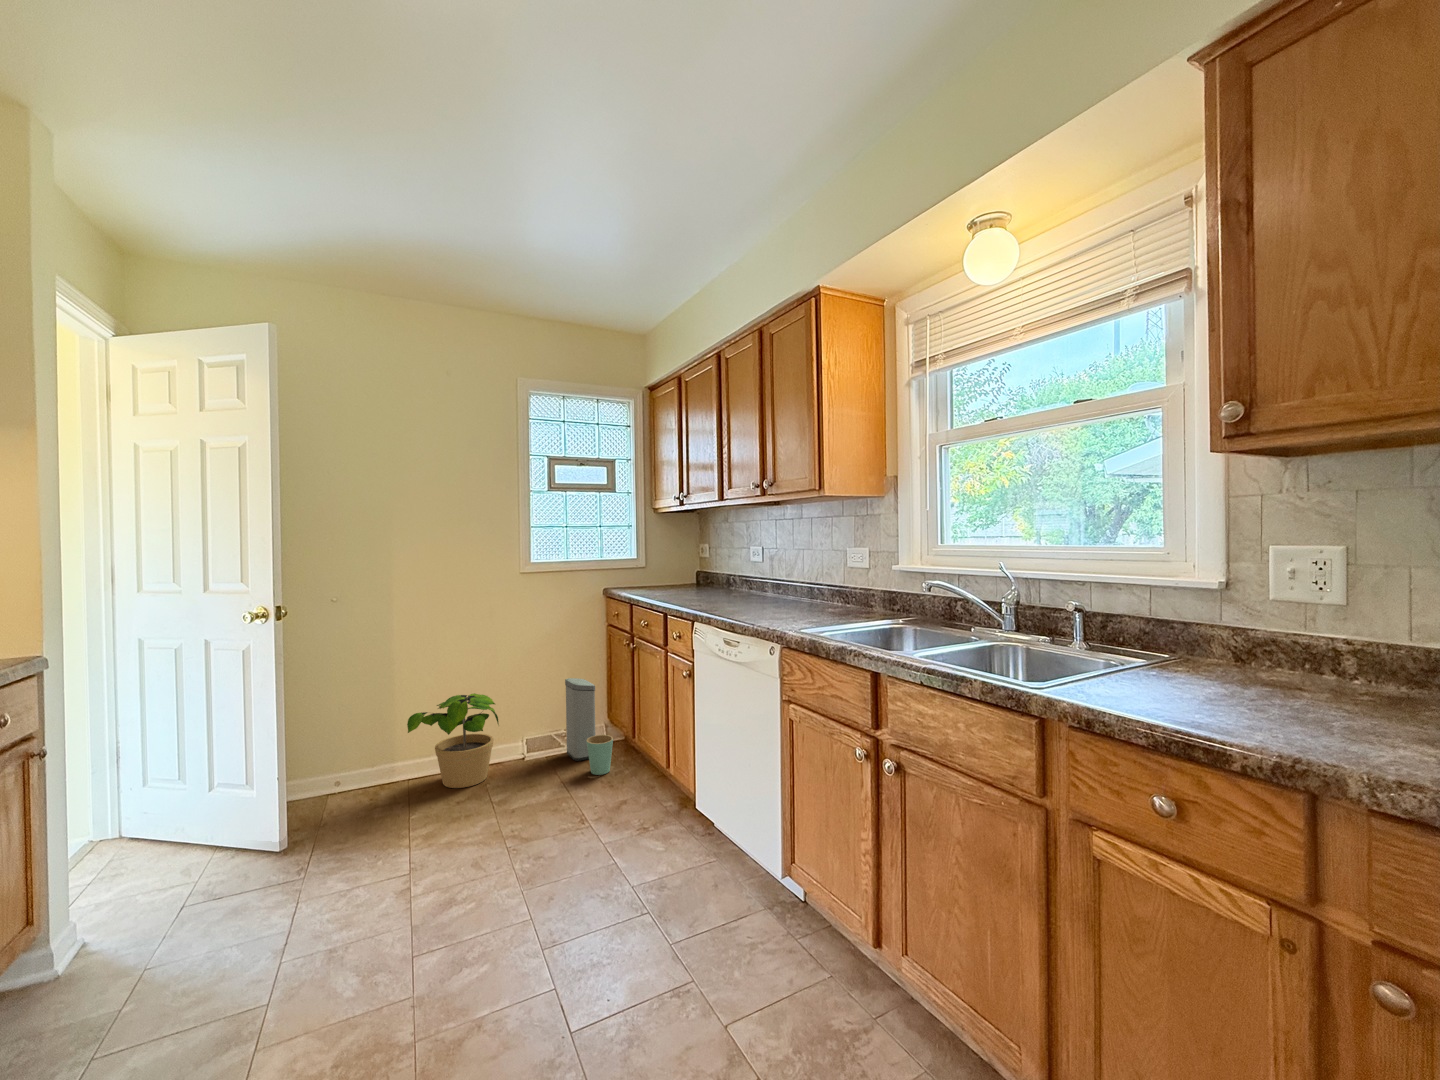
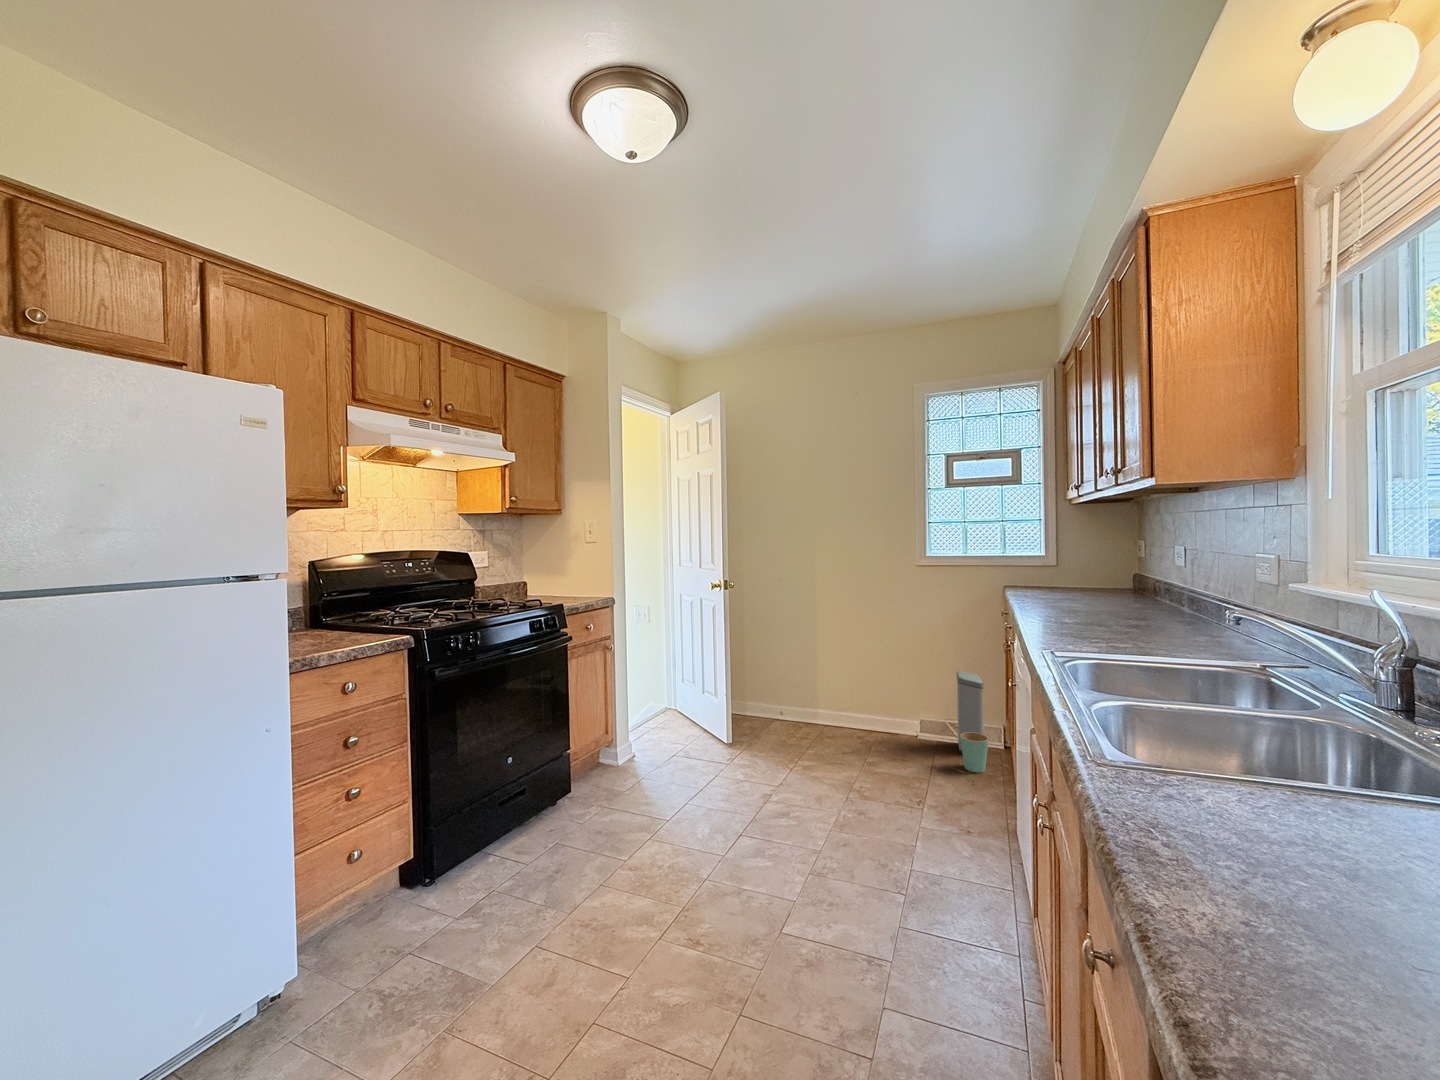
potted plant: present [407,693,499,788] -> none [815,664,889,744]

